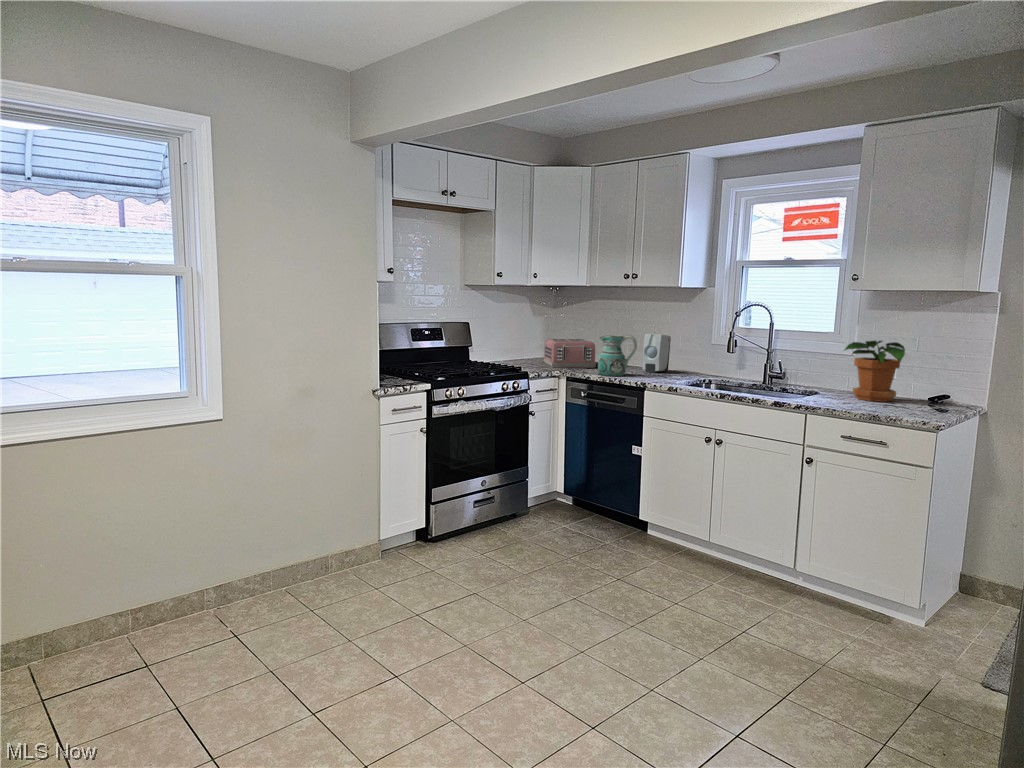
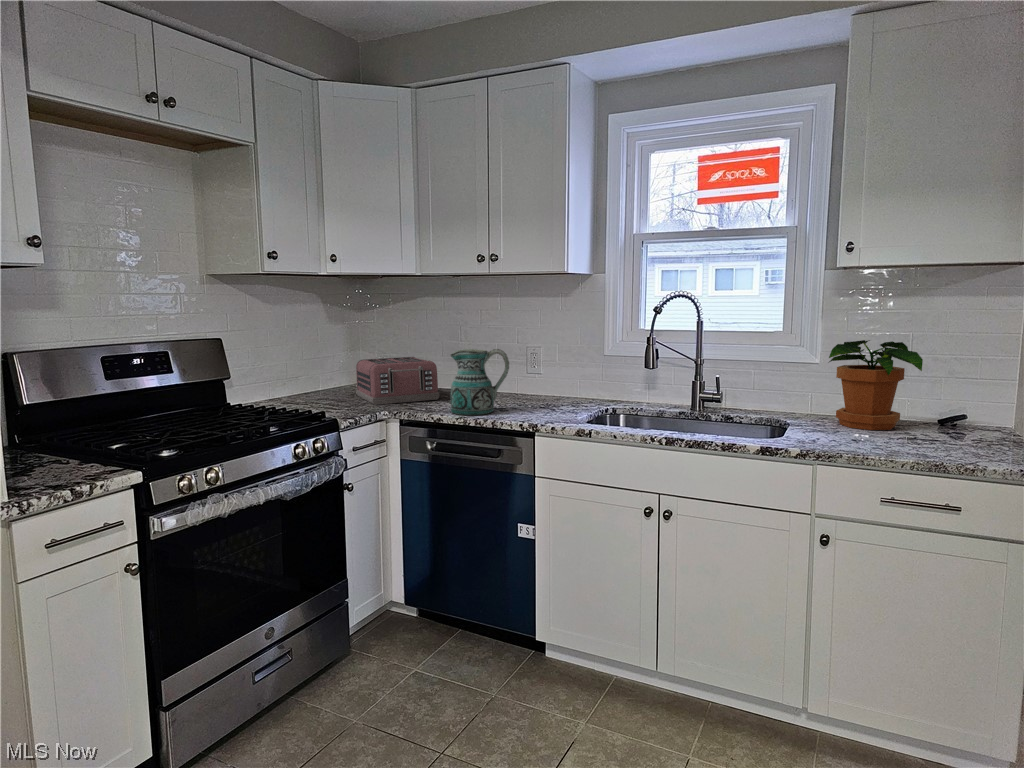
soap dispenser: present [642,334,671,373] -> none [509,345,544,402]

